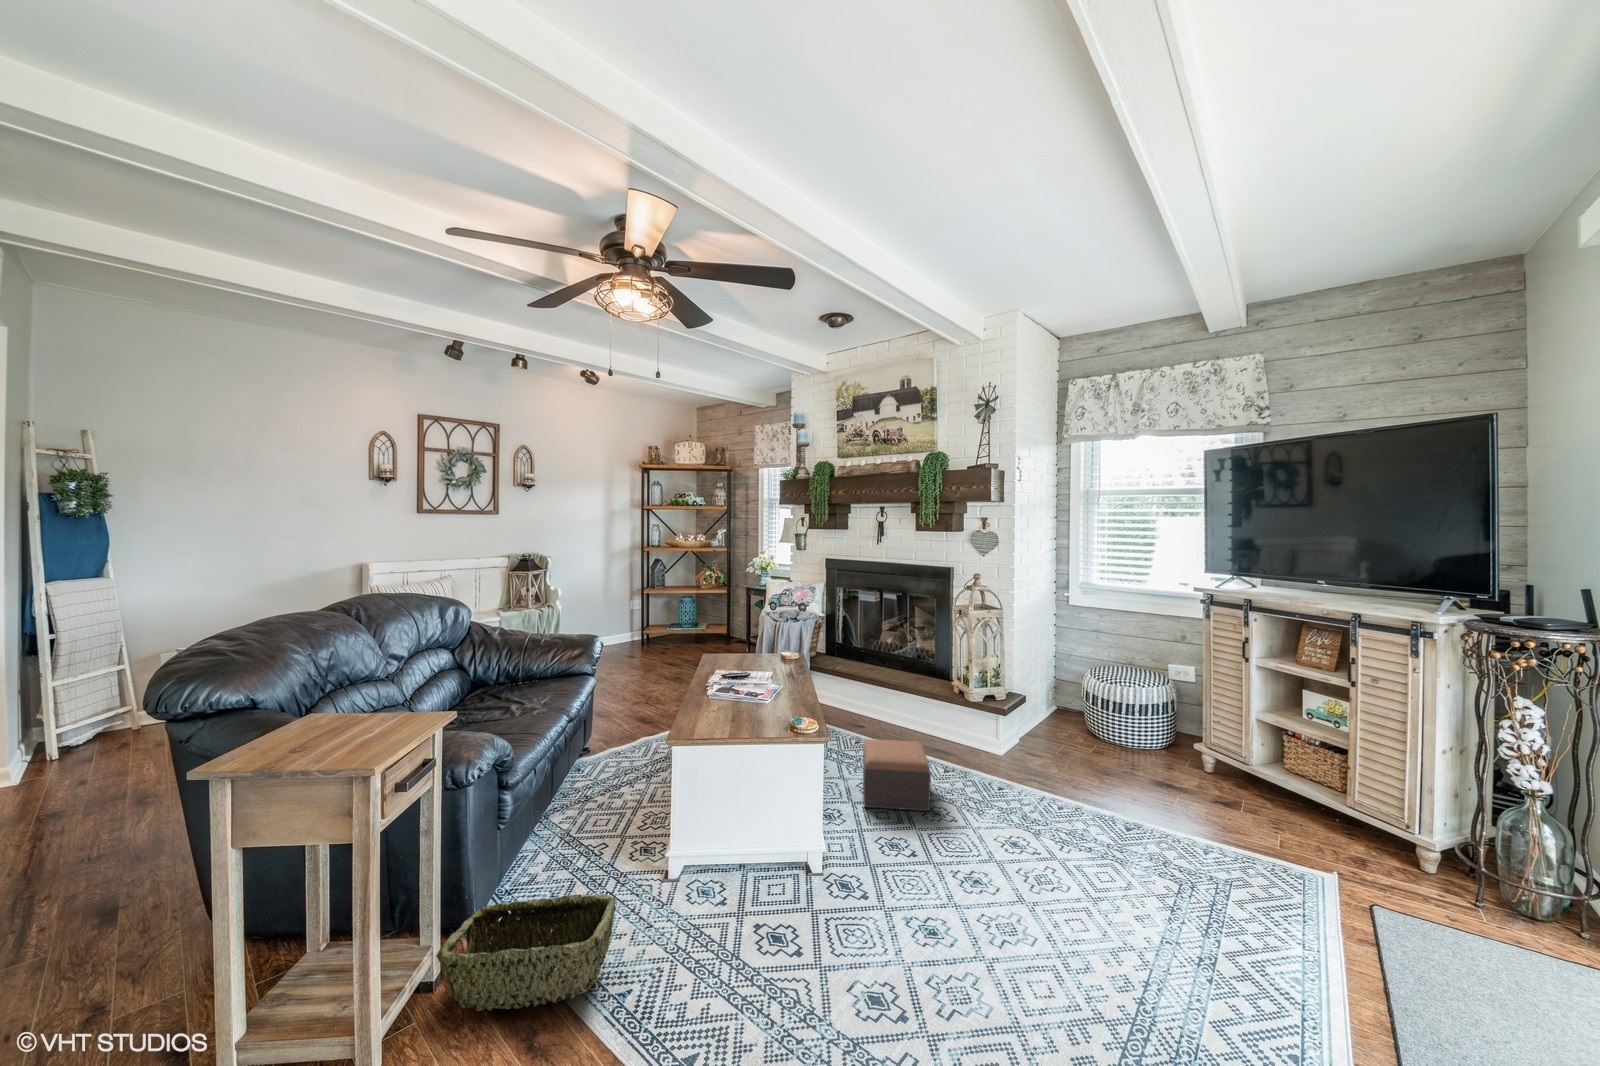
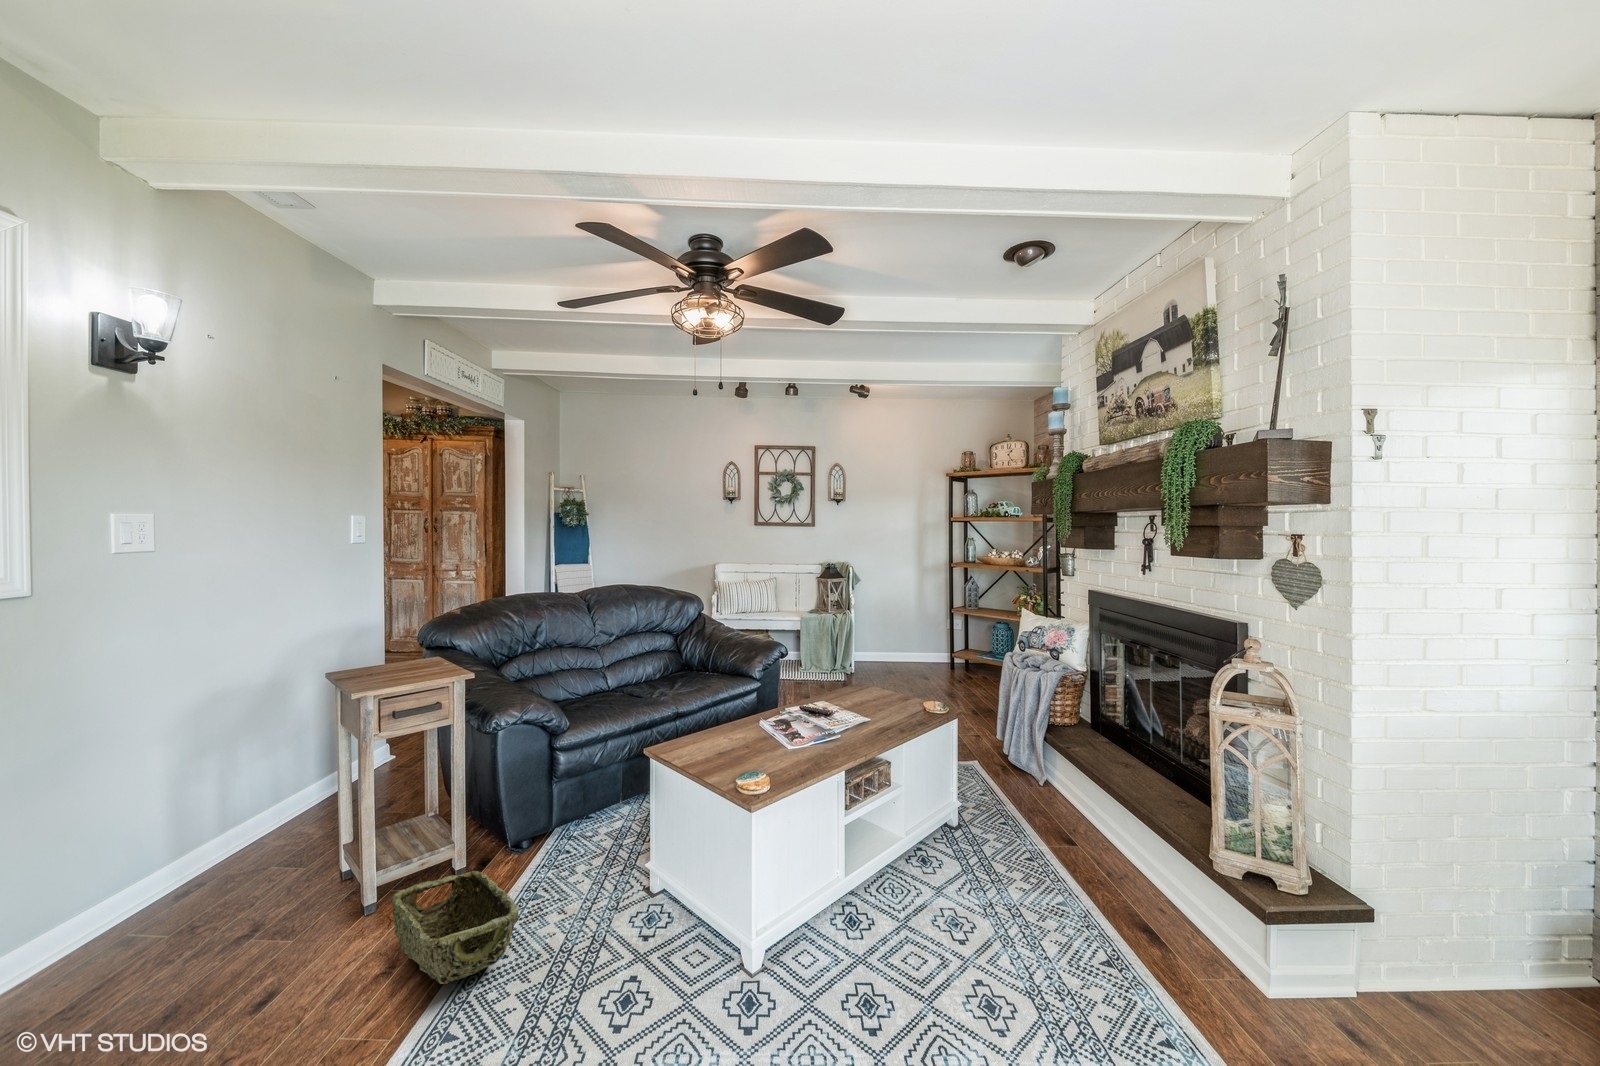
footstool: present [863,739,931,811] -> none [900,866,1036,1023]

